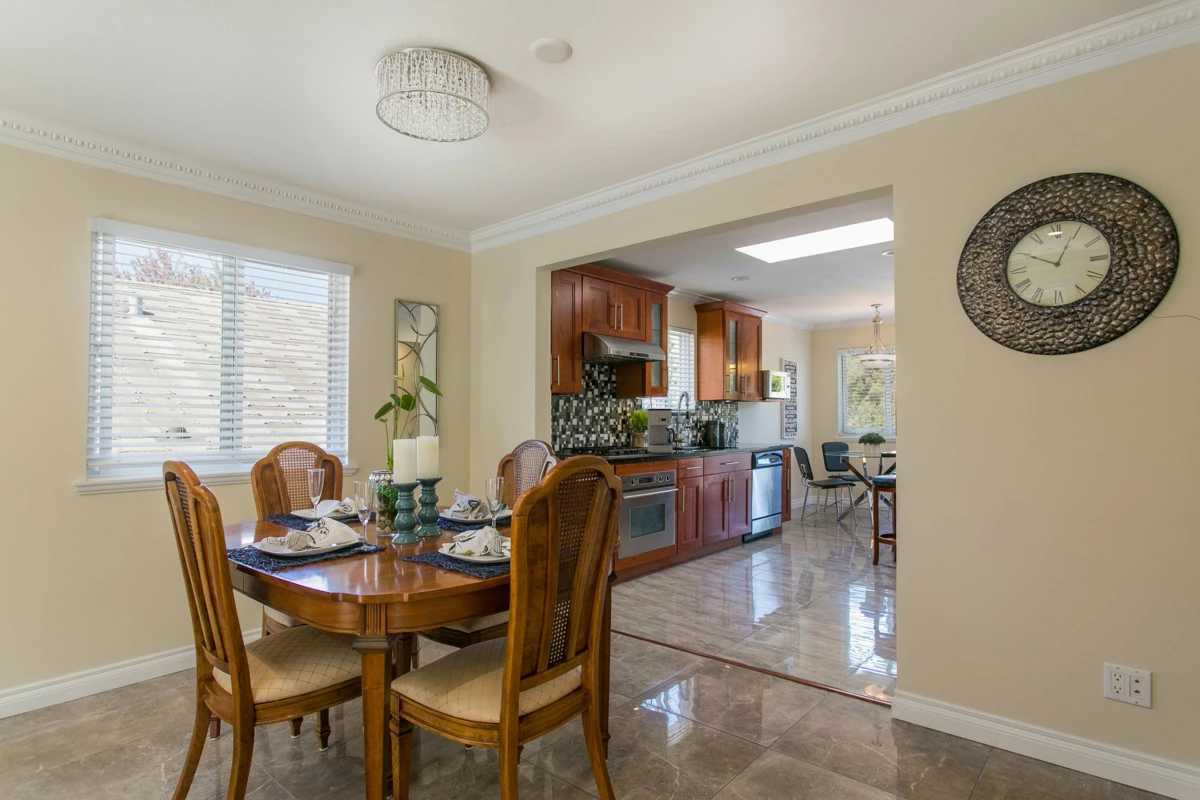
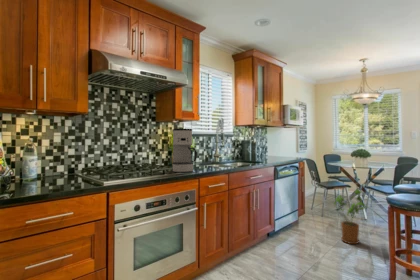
house plant: none [825,481,863,546] -> present [334,190,365,244]

